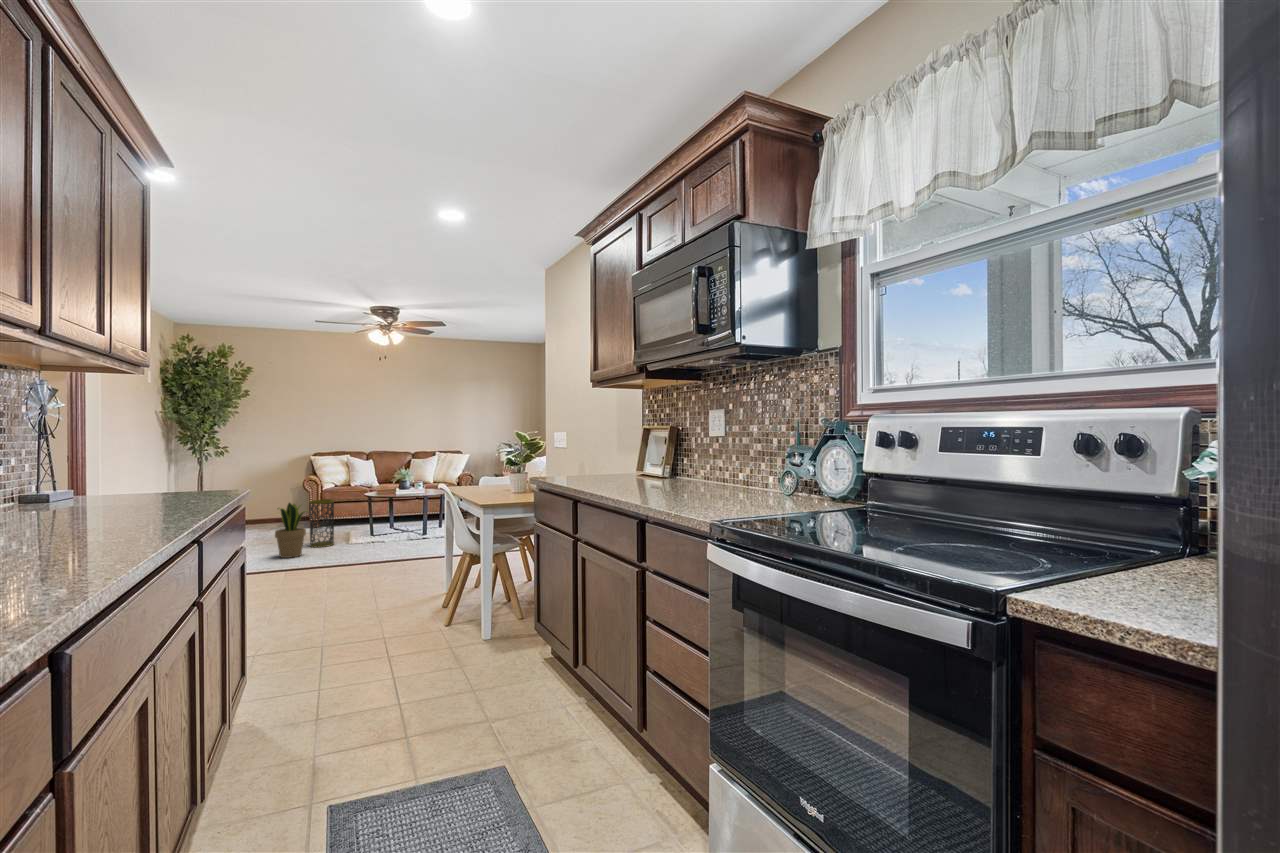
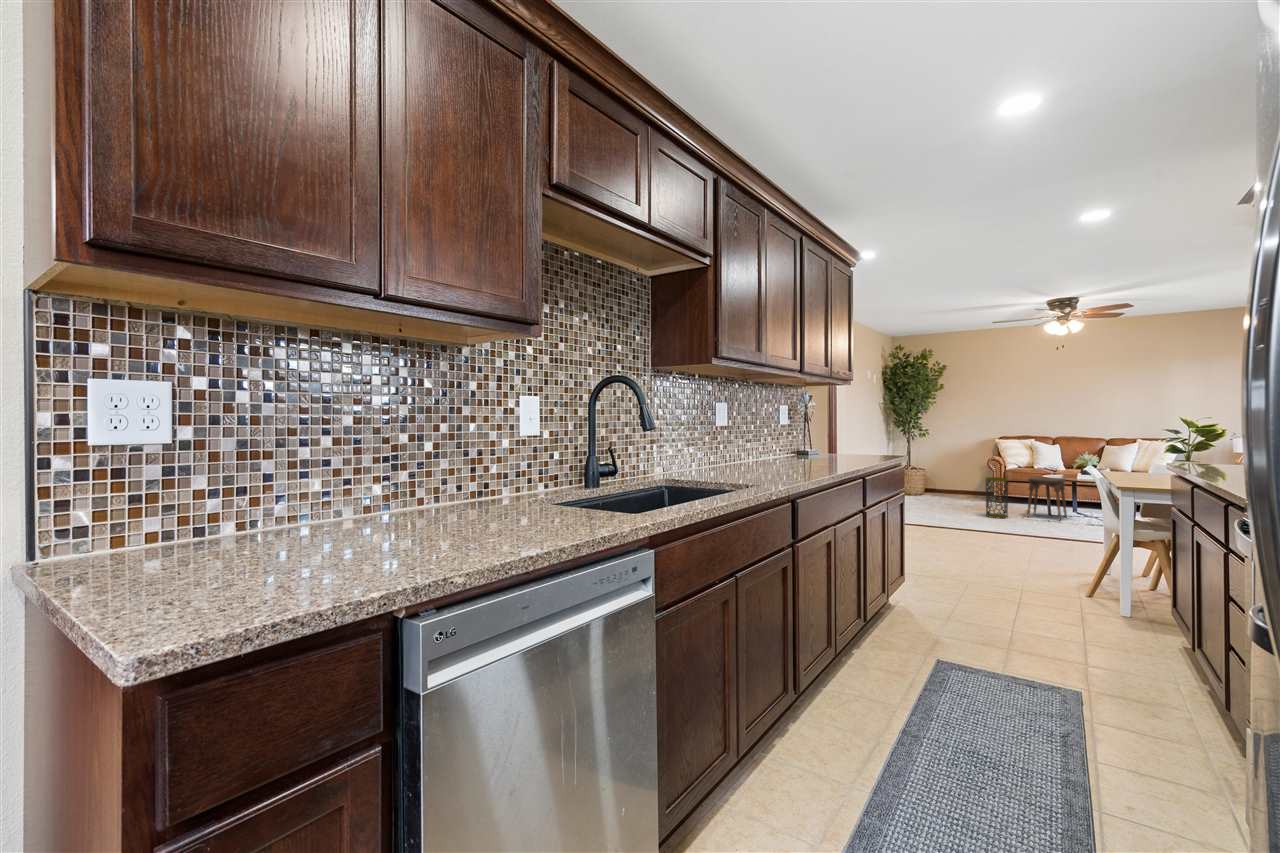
stool: none [353,494,389,541] -> present [1027,477,1067,520]
potted plant: present [275,503,306,558] -> none [954,476,982,522]

